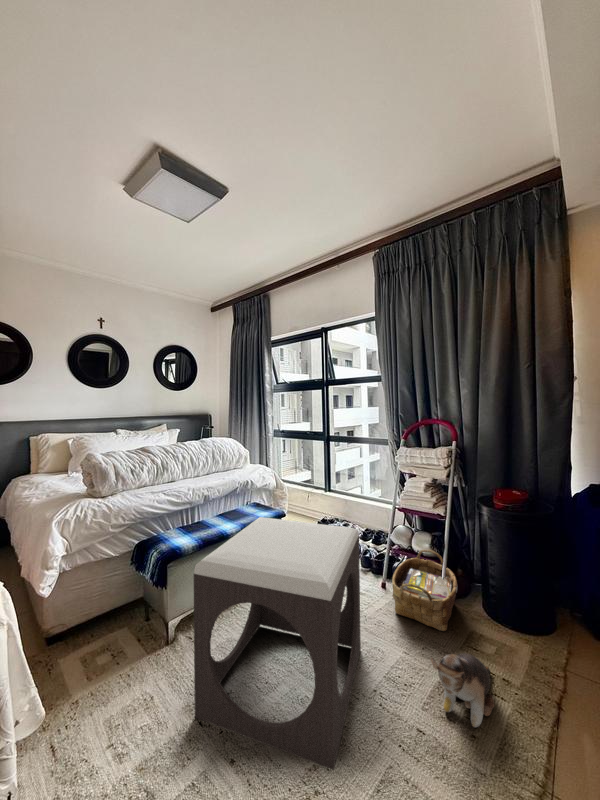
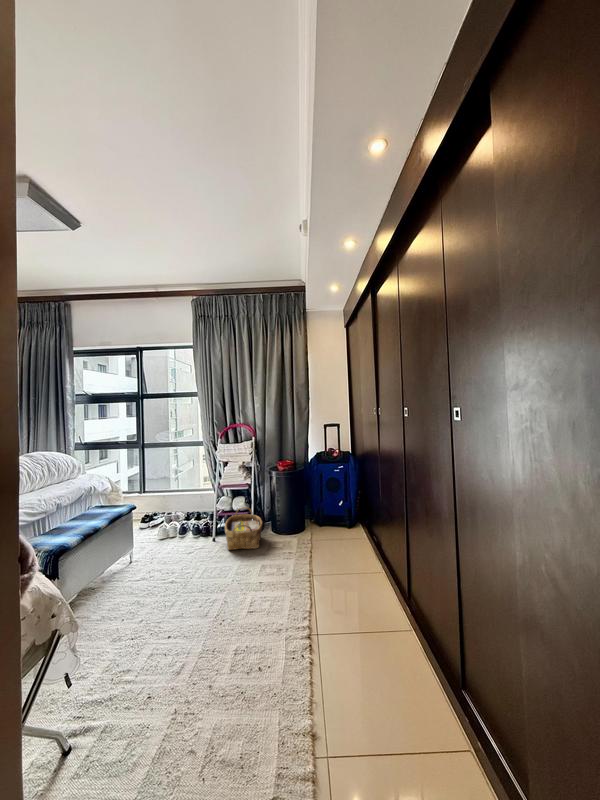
footstool: present [194,517,361,770] -> none [125,494,228,637]
plush toy: present [431,653,495,727] -> none [265,540,290,573]

